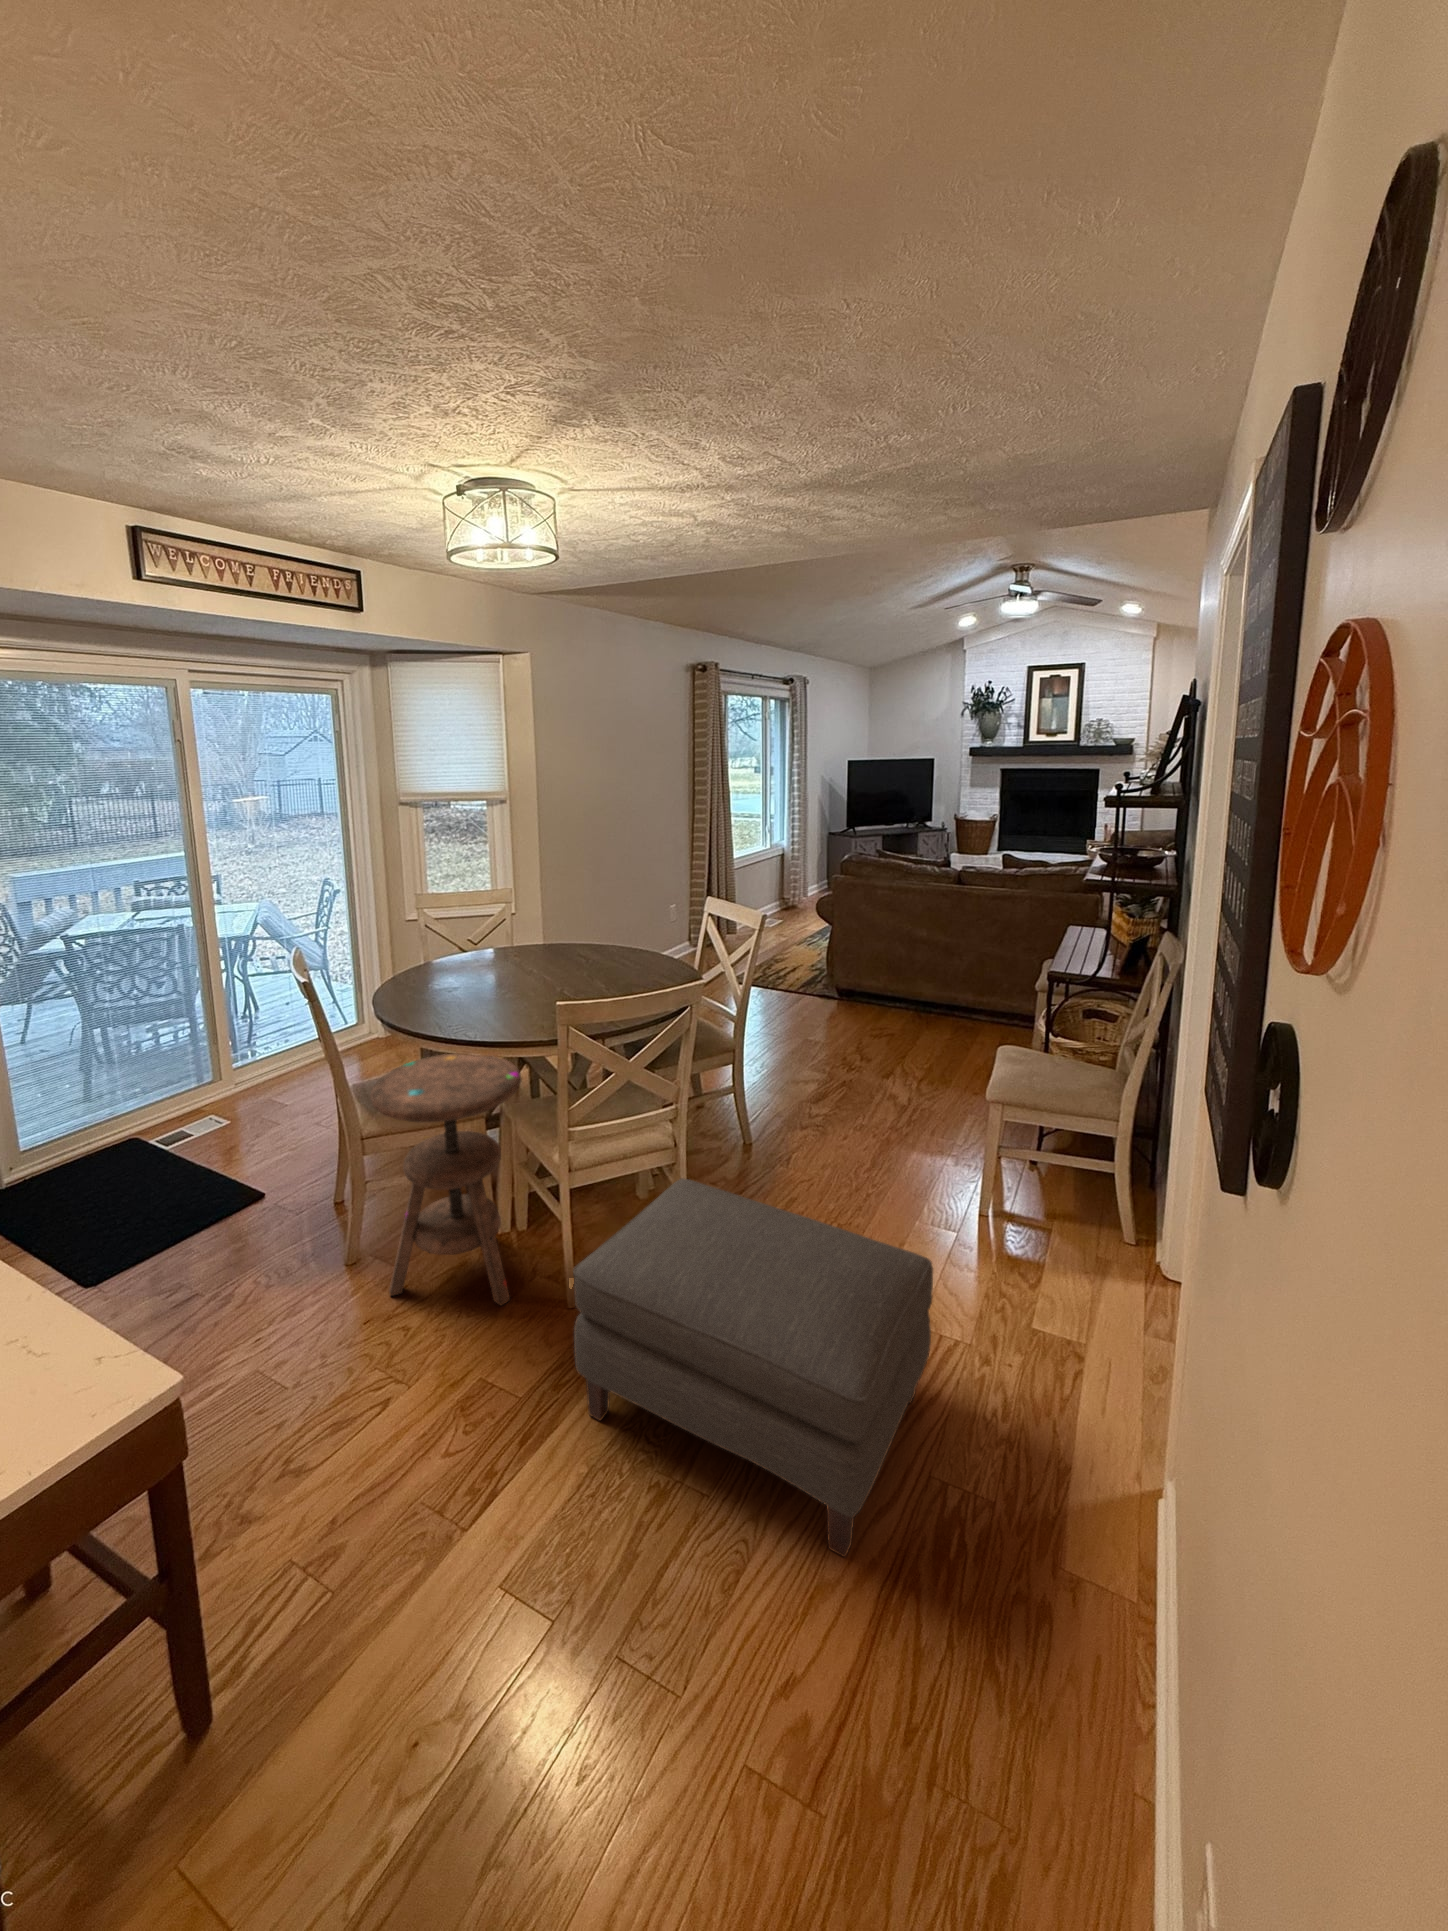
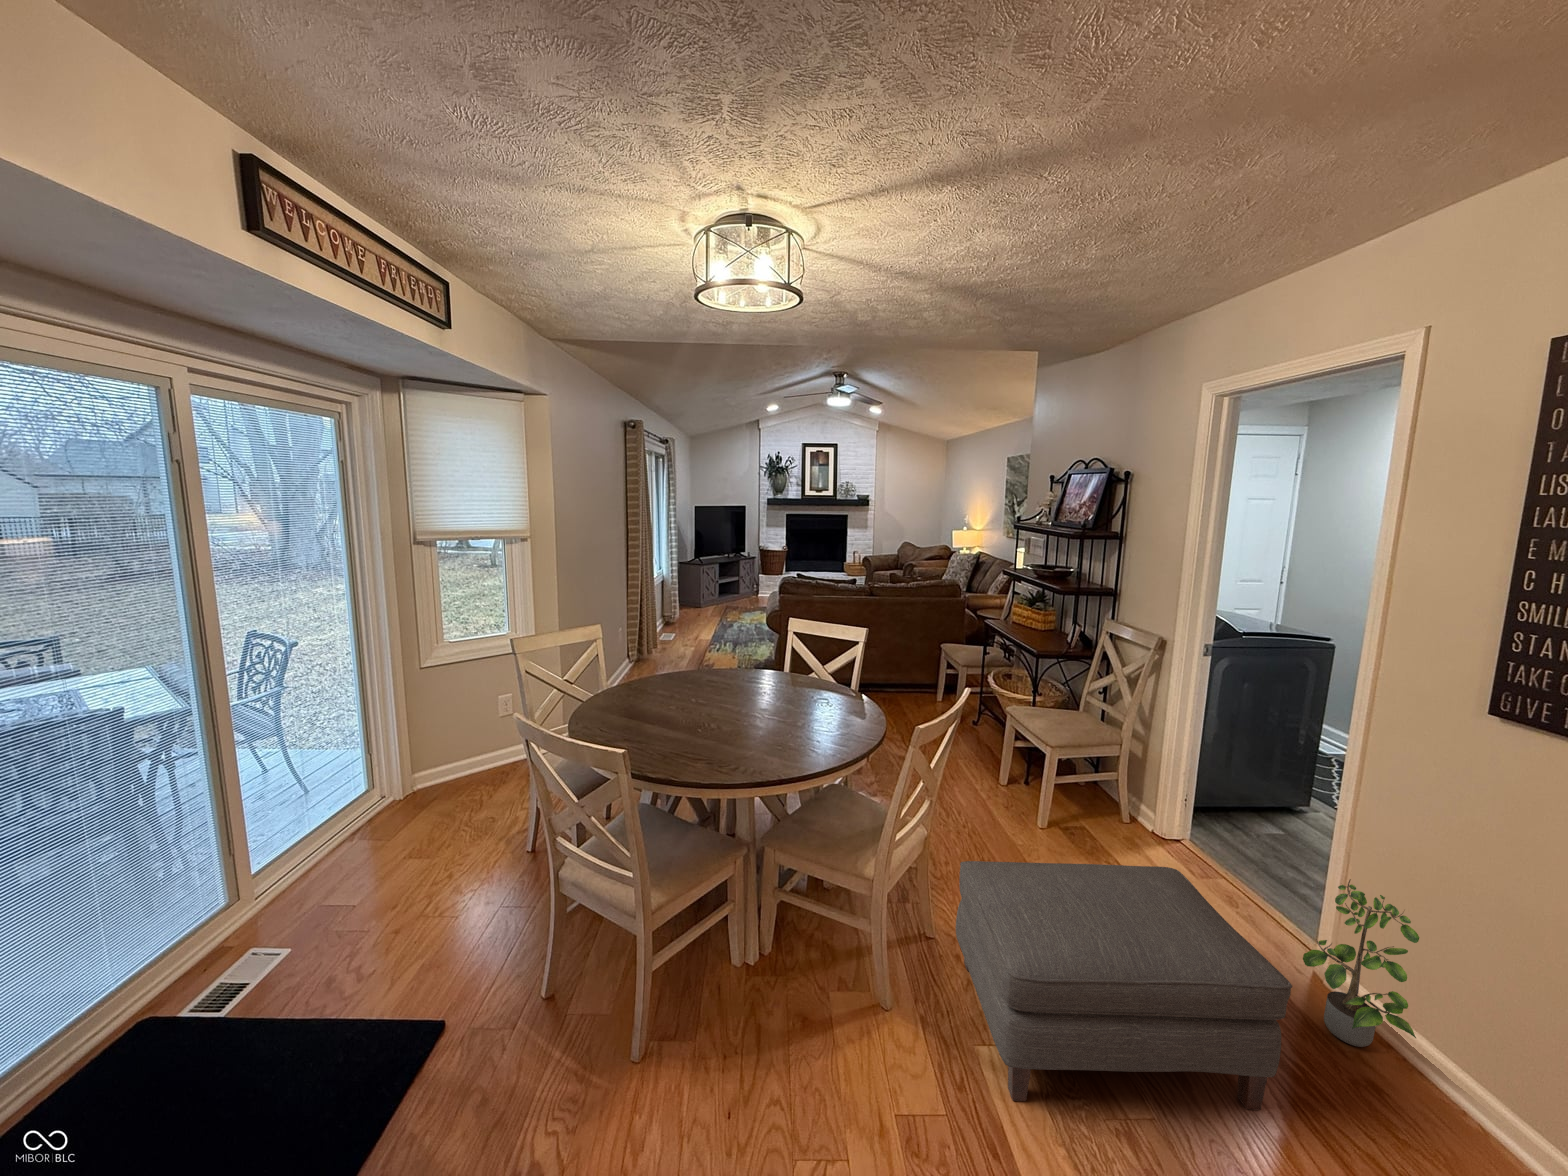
side table: present [370,1053,521,1305] -> none [694,795,846,1082]
potted plant: none [1046,1336,1153,1594] -> present [1303,879,1419,1047]

